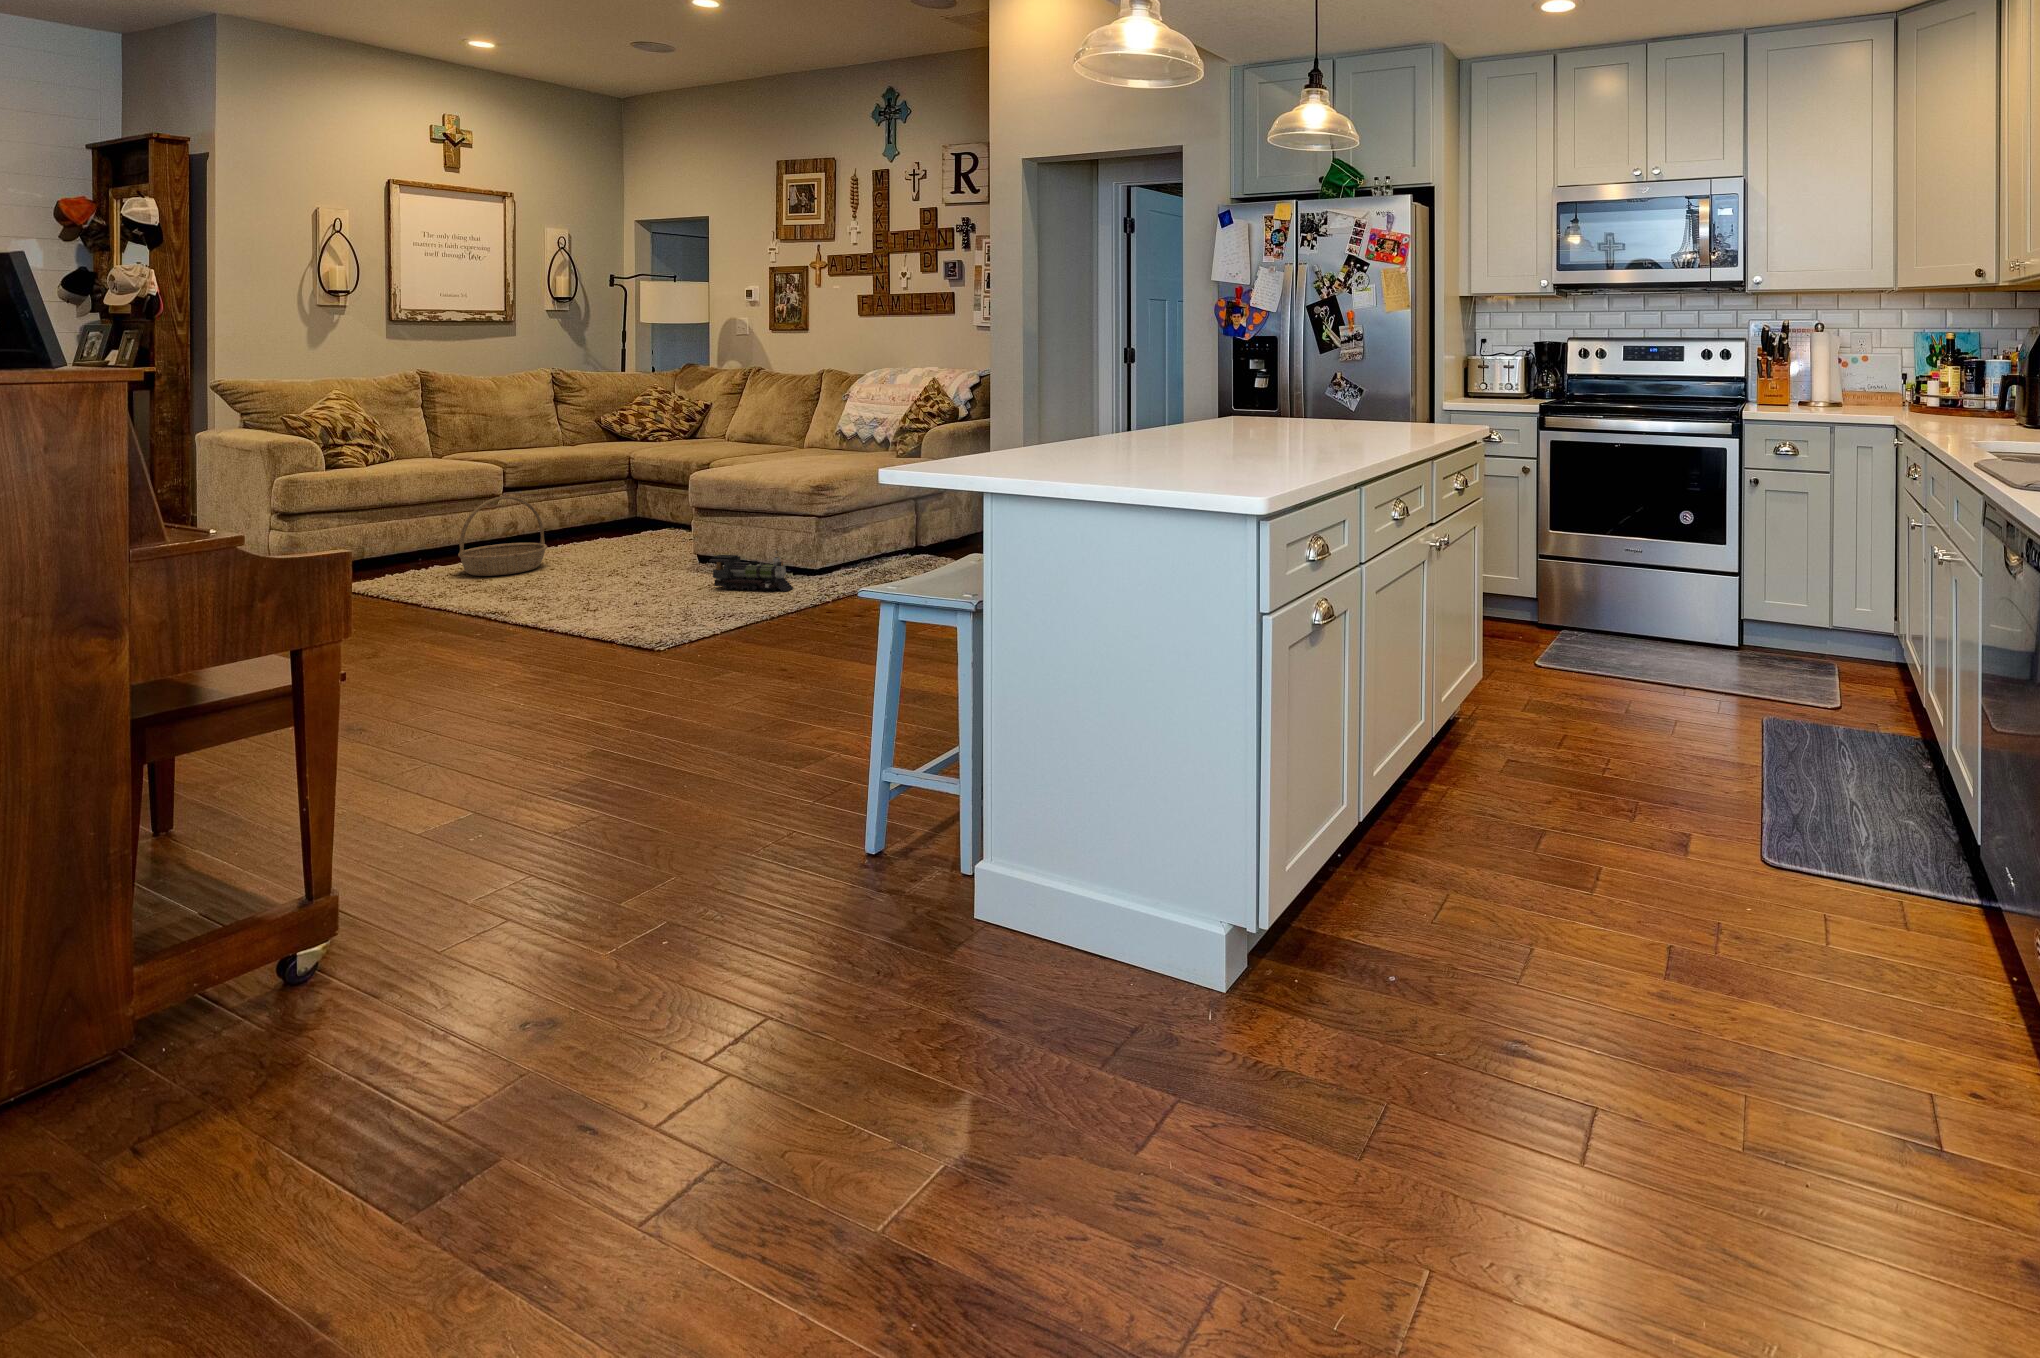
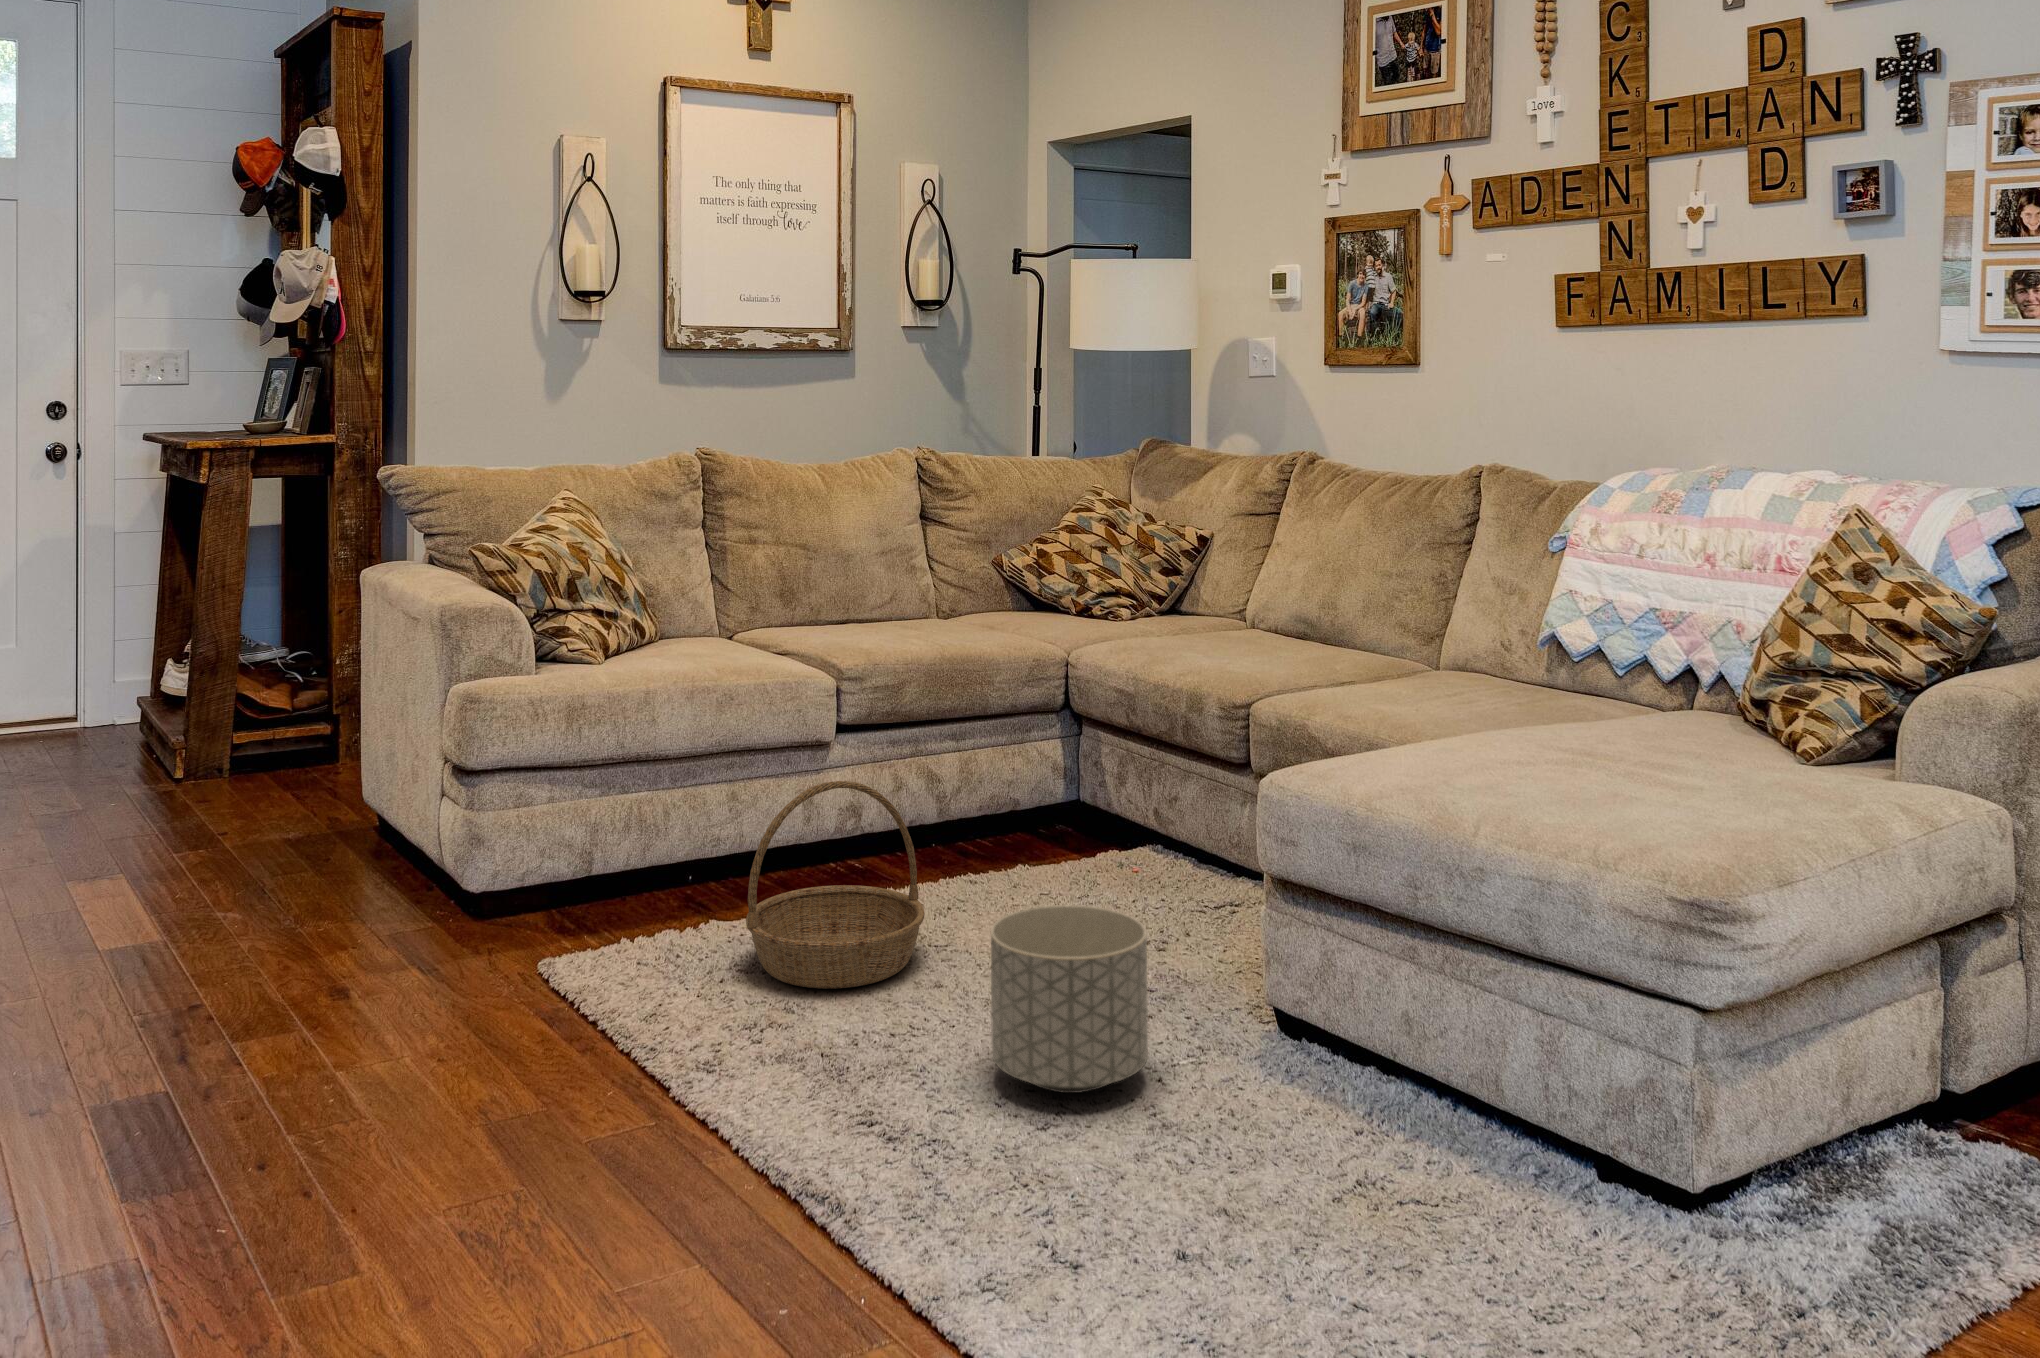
planter: none [572,525,638,584] -> present [991,905,1148,1093]
toy train: present [709,550,793,591] -> none [1370,1081,1650,1281]

